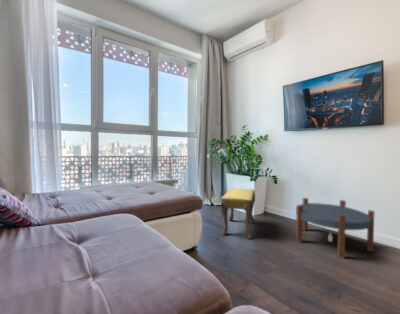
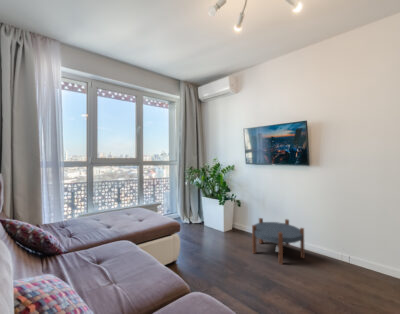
footstool: present [221,188,255,239] -> none [195,211,224,253]

